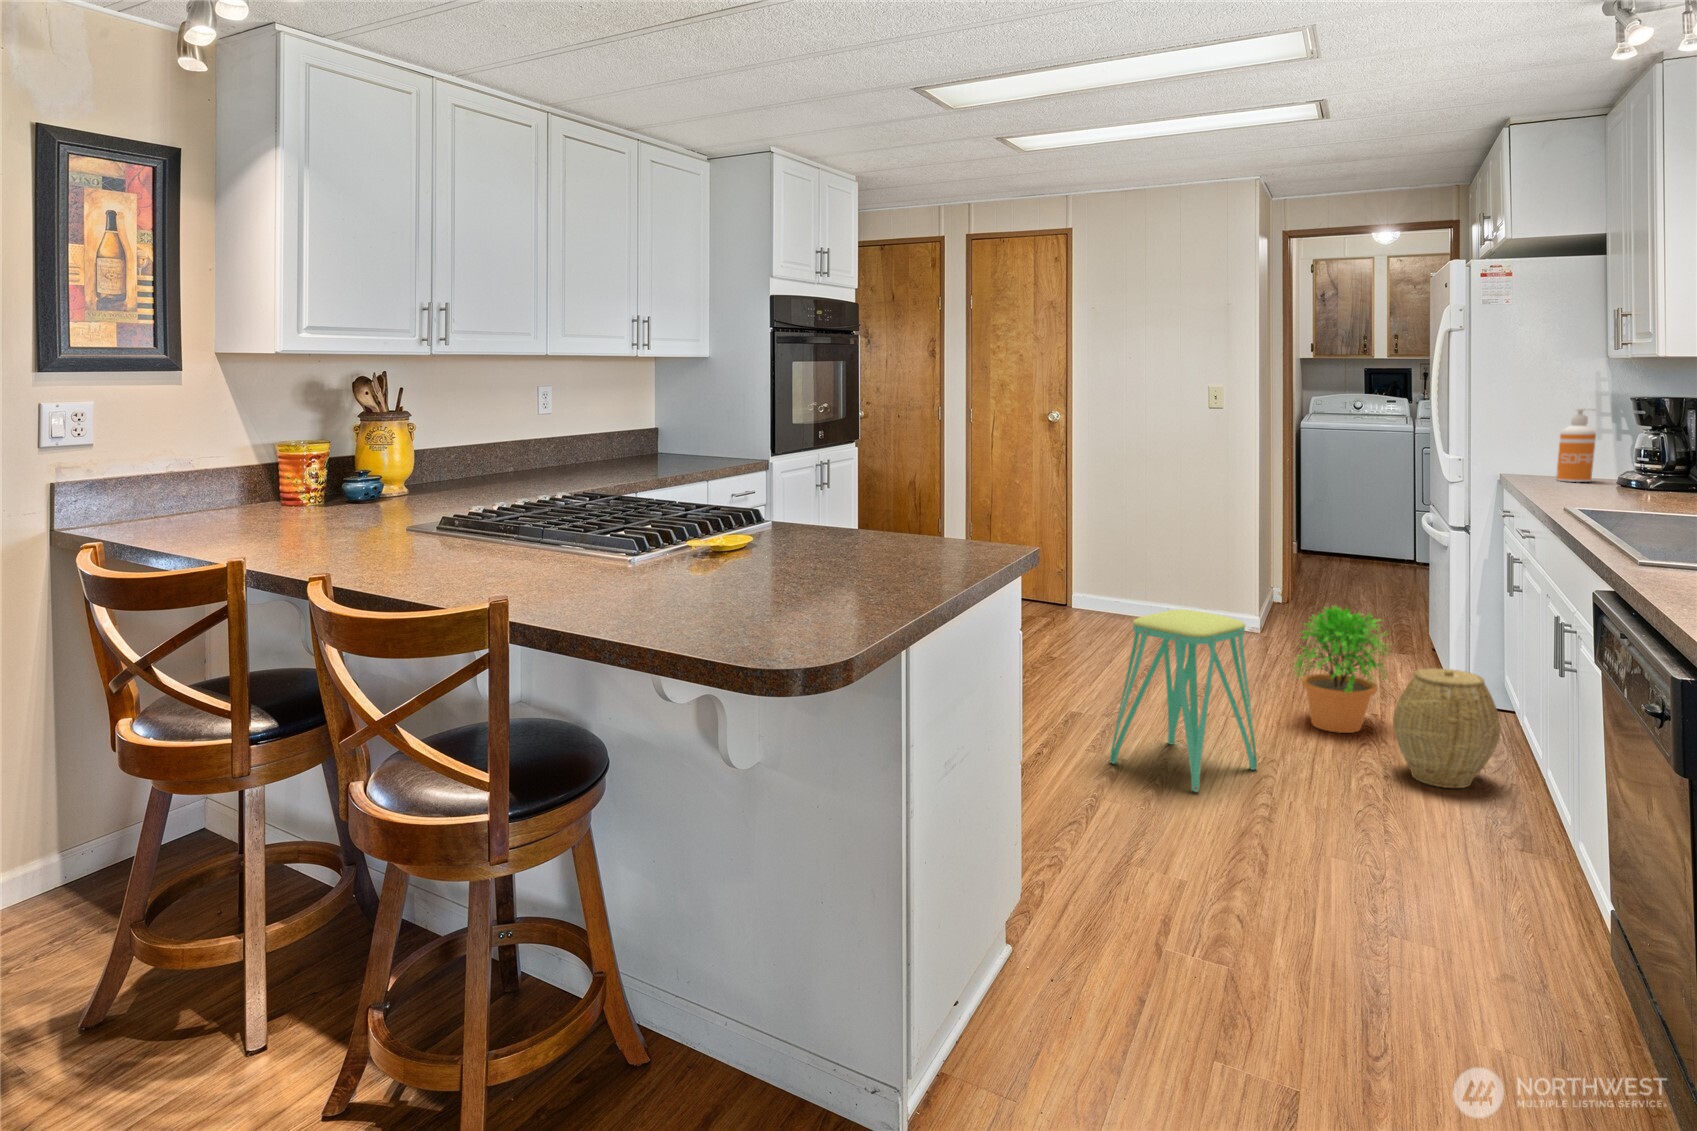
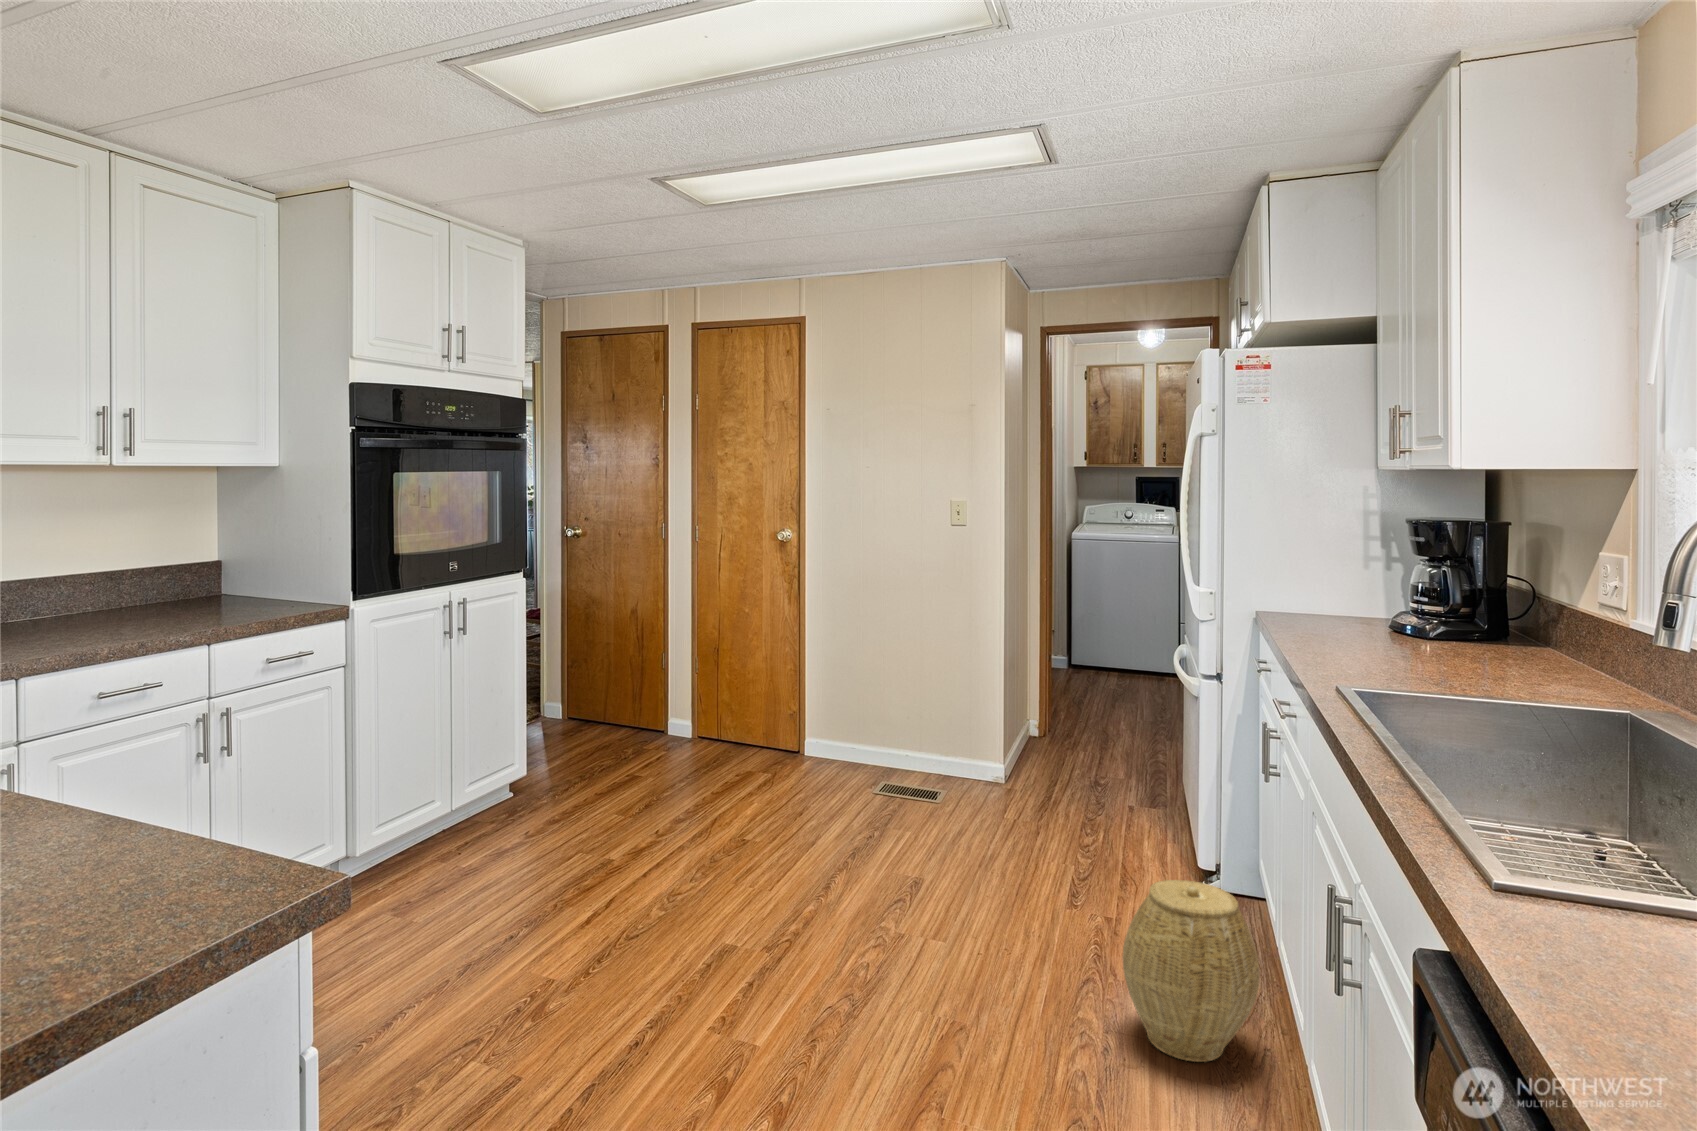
soap dispenser: present [1556,408,1596,482] -> none [1322,532,1366,623]
potted plant: present [1295,606,1387,733] -> none [1004,774,1139,949]
stool: present [1110,609,1257,791] -> none [734,791,940,1086]

